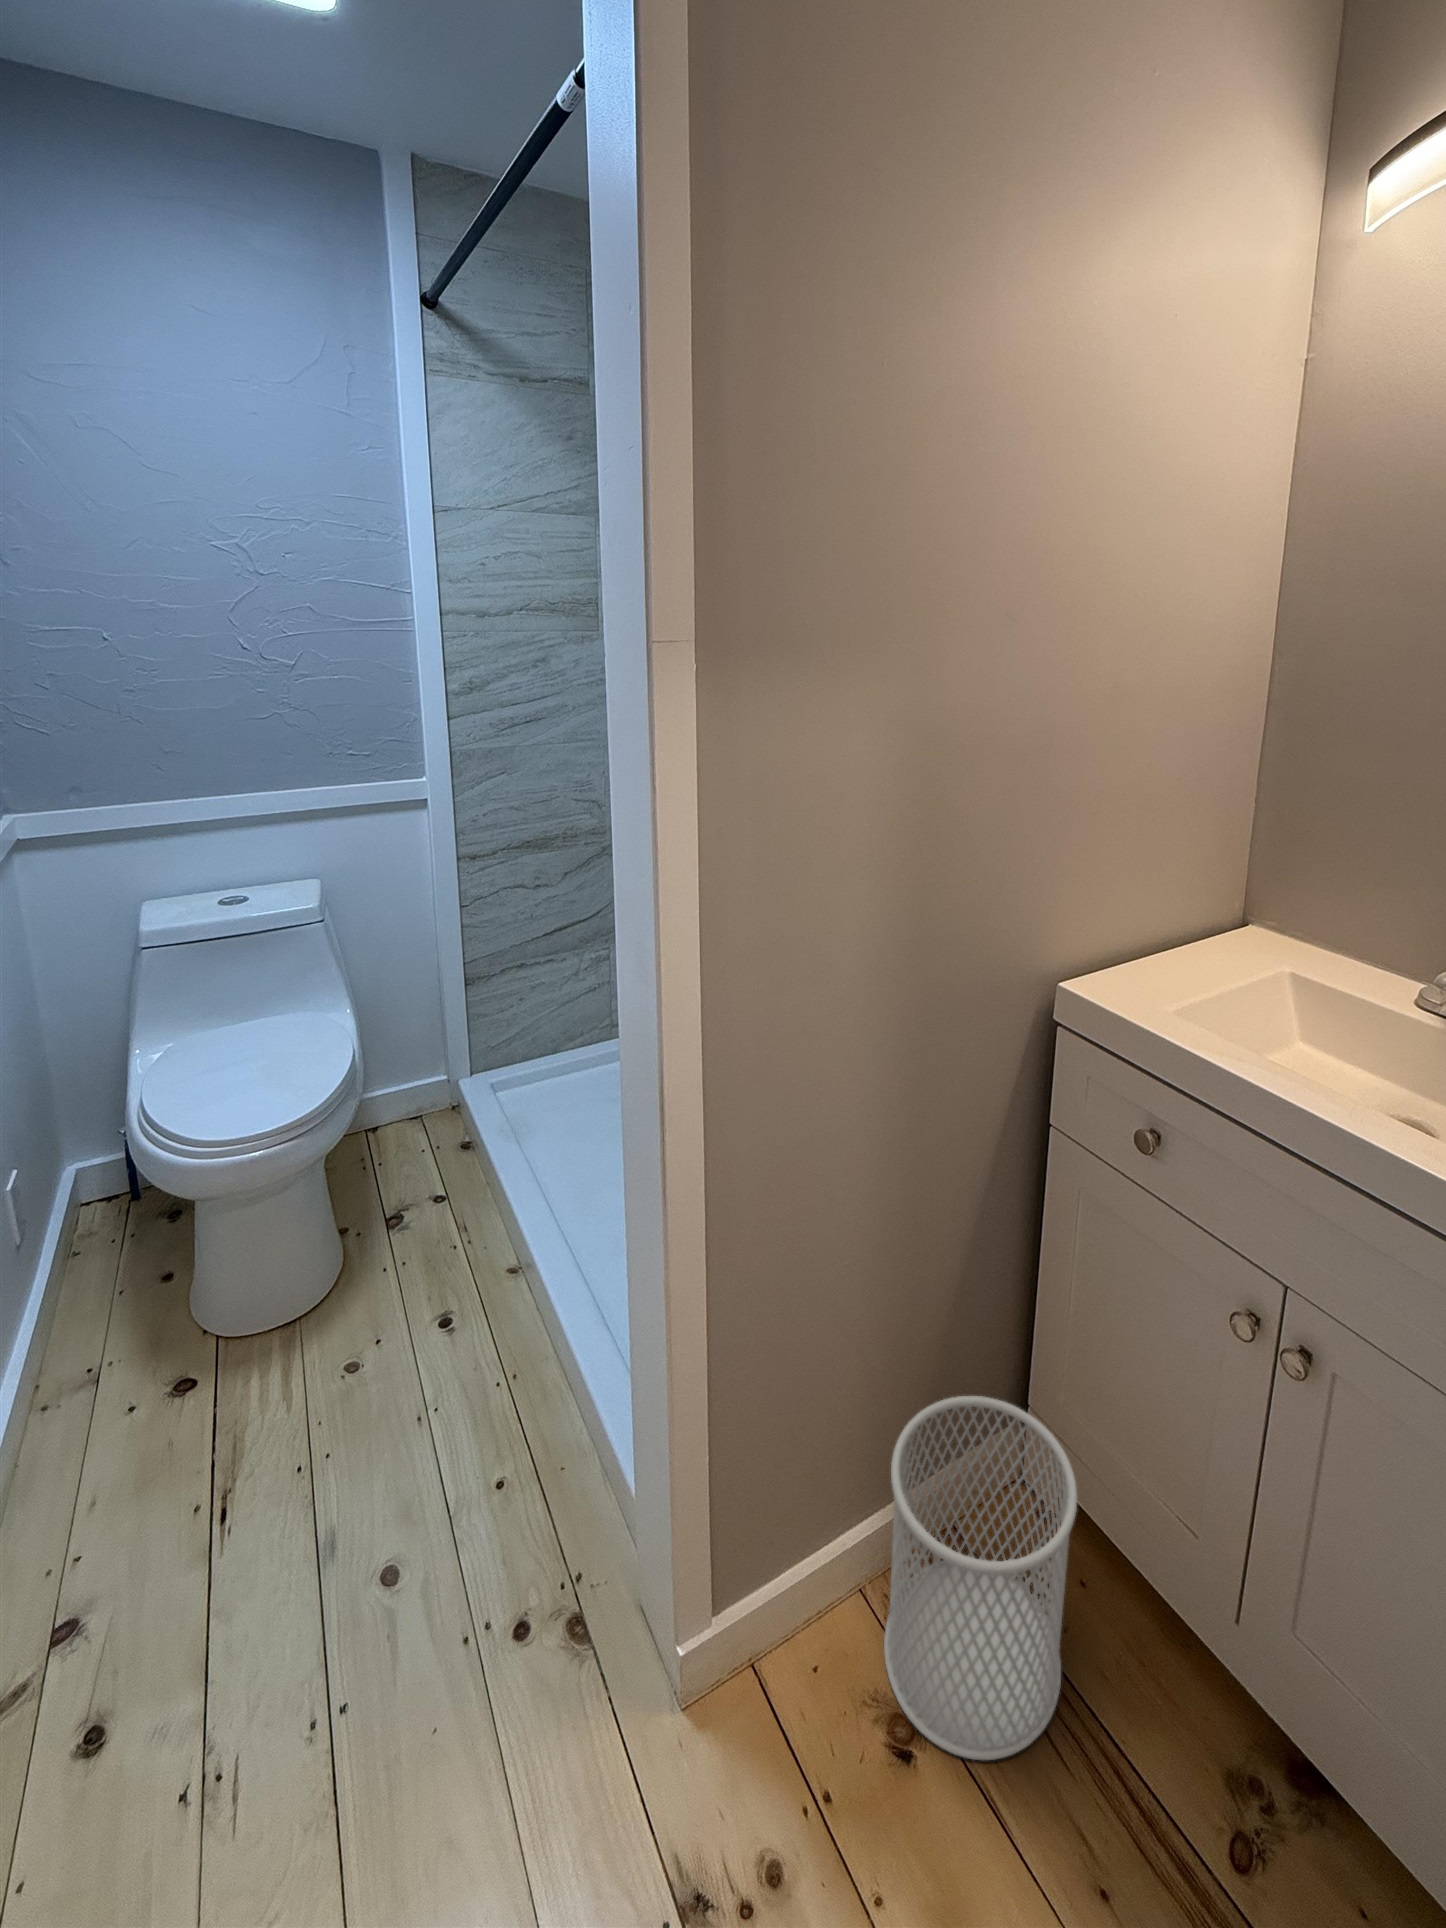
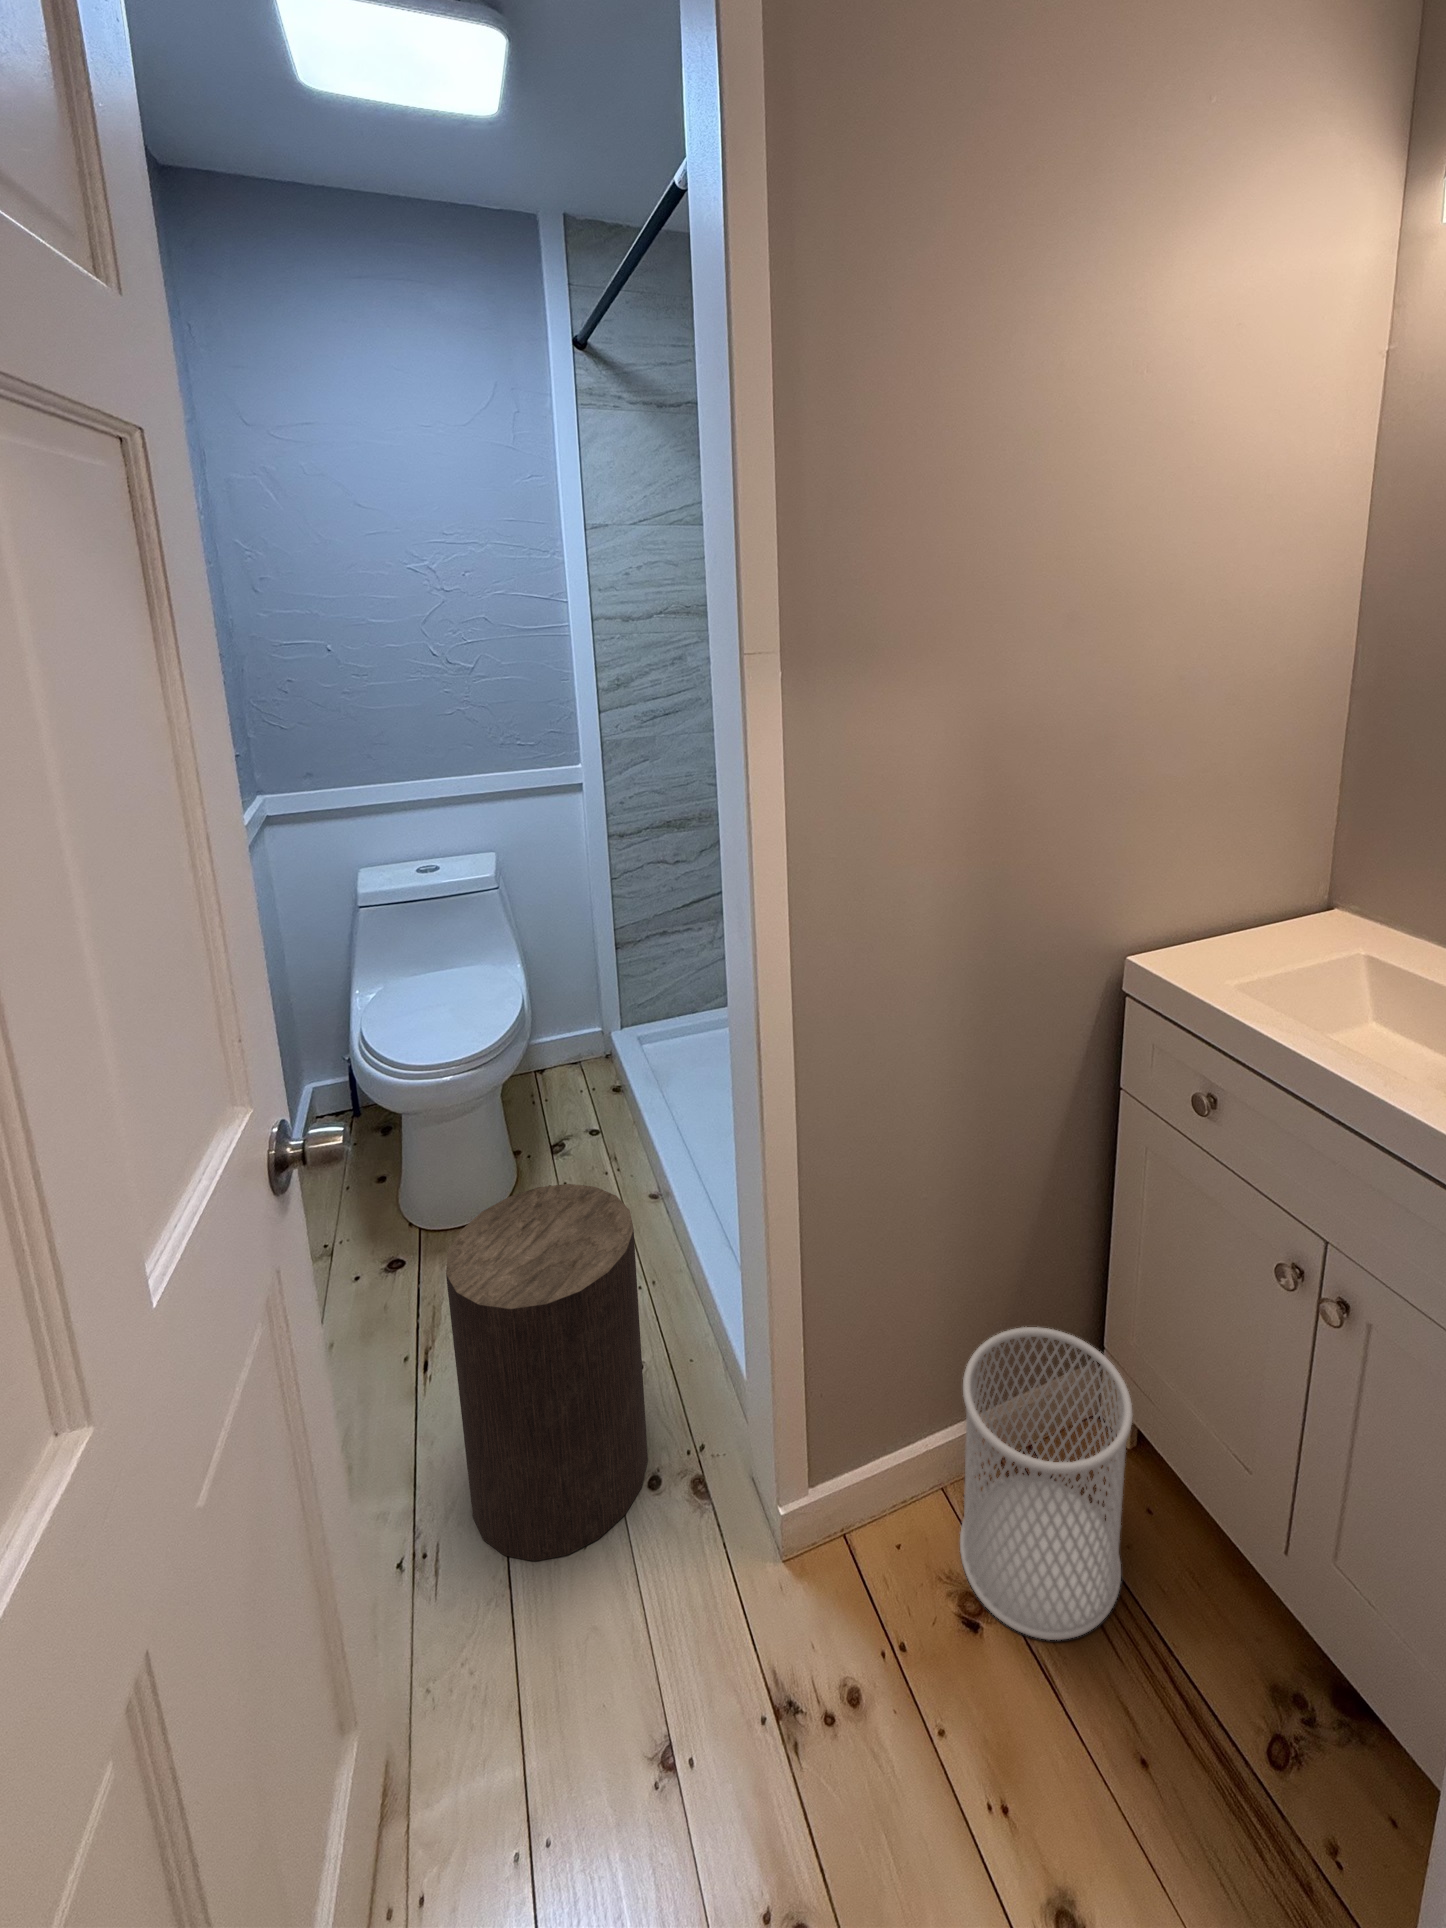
stool: none [251,1279,512,1763] -> present [446,1184,648,1561]

